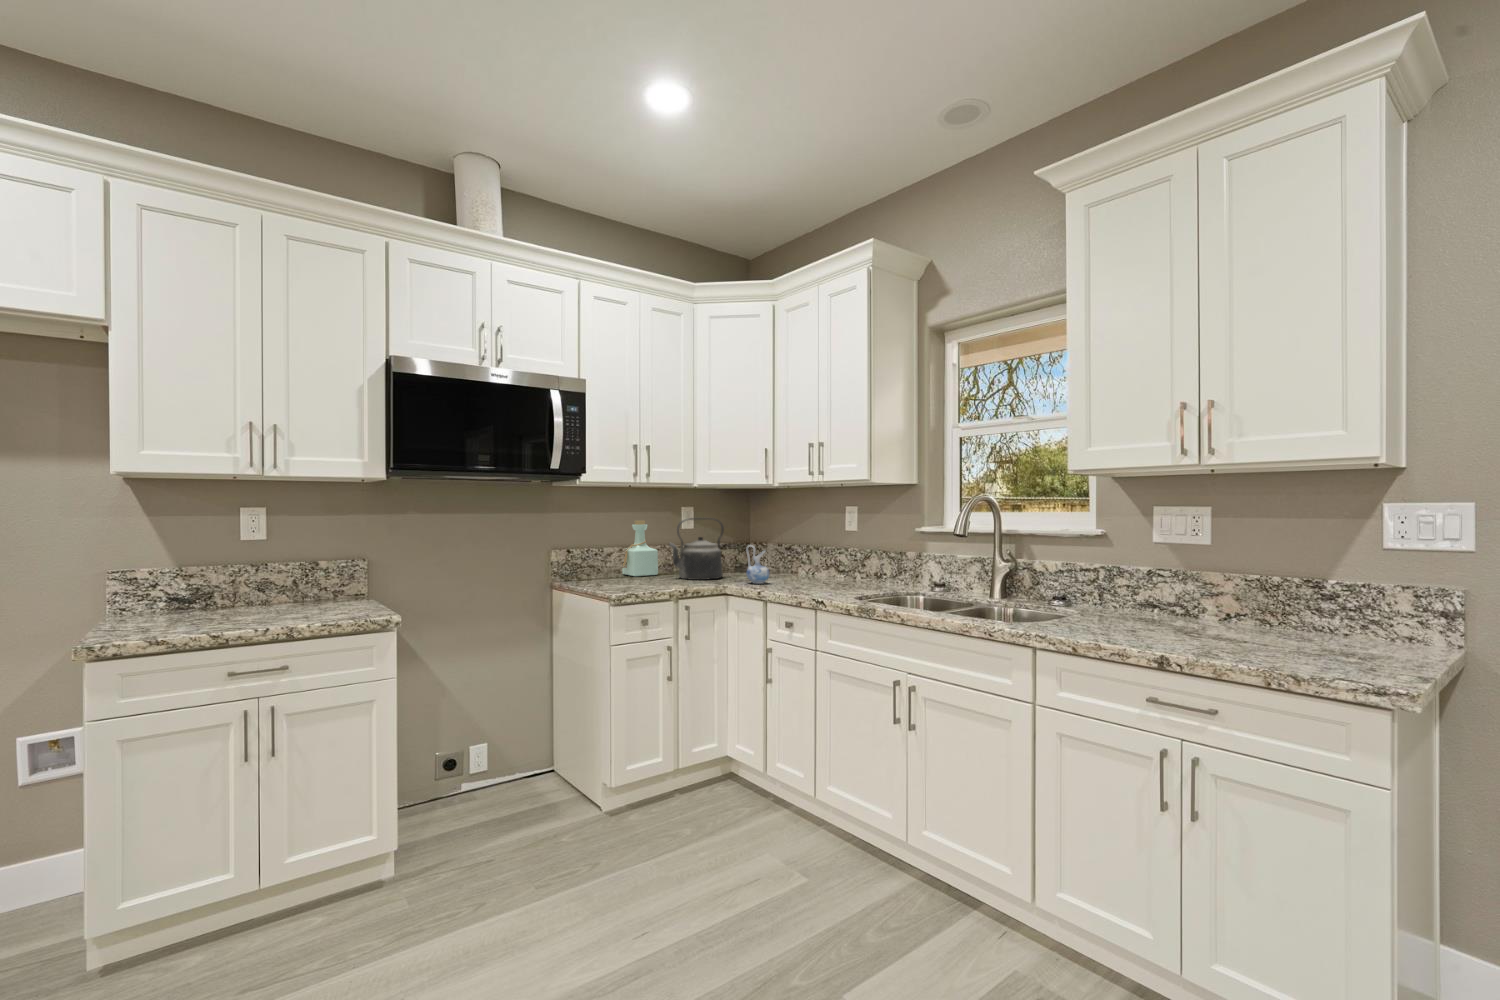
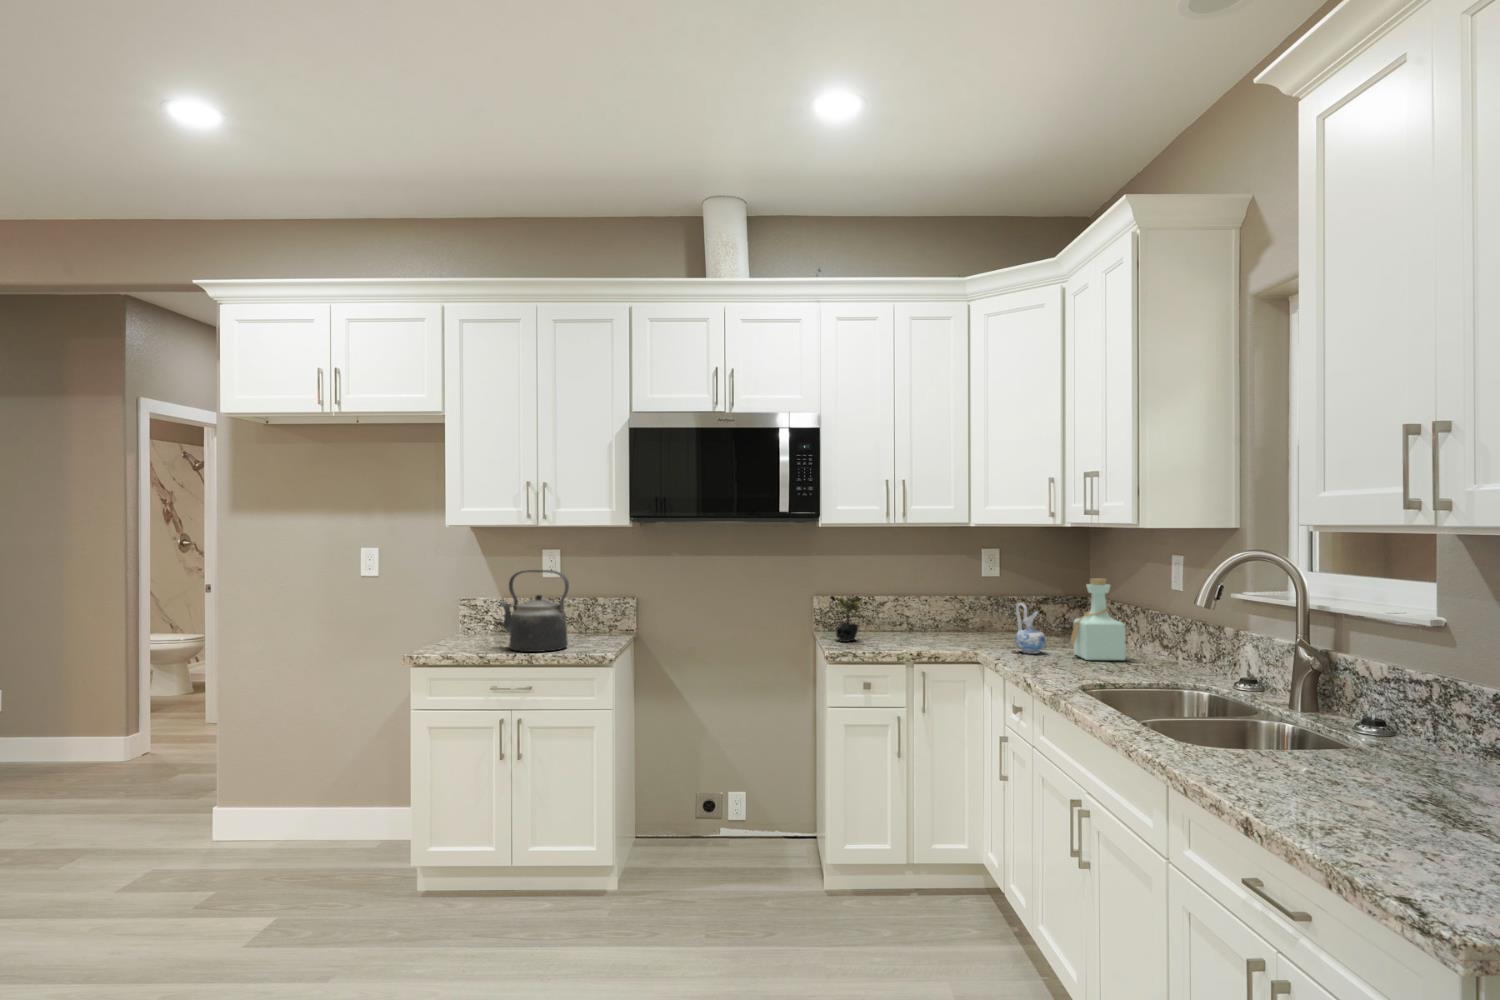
kettle: present [669,518,724,580] -> present [500,570,569,652]
bottle: present [622,521,658,576] -> present [1071,578,1126,660]
succulent plant: none [593,545,622,587] -> present [836,595,861,642]

